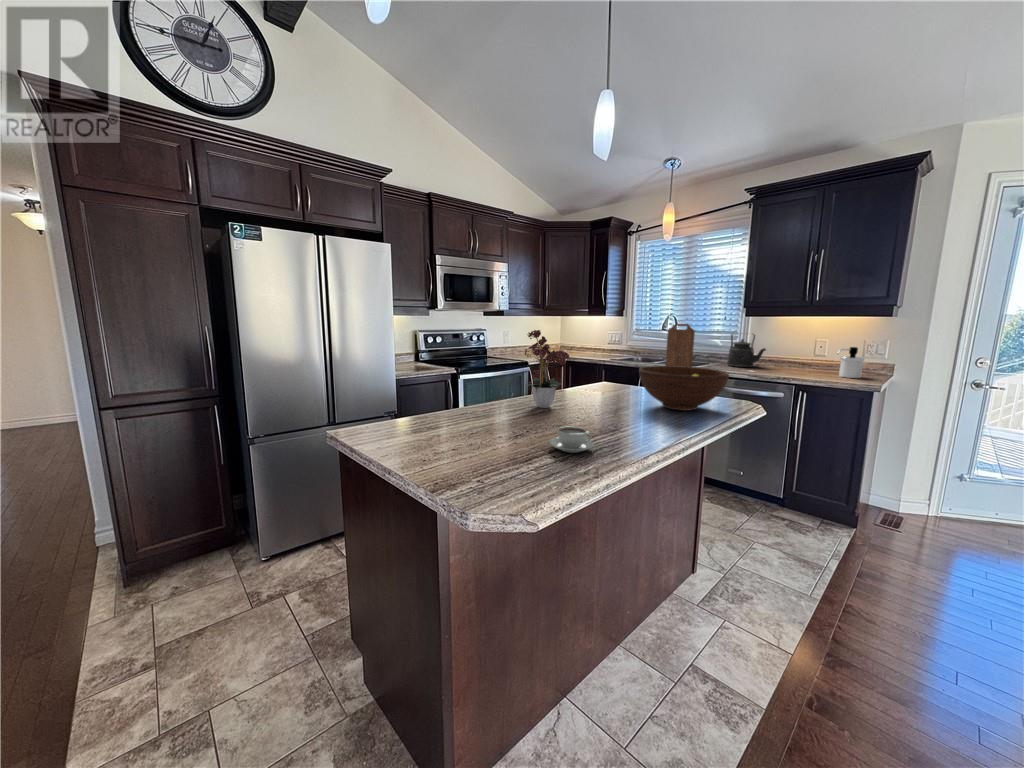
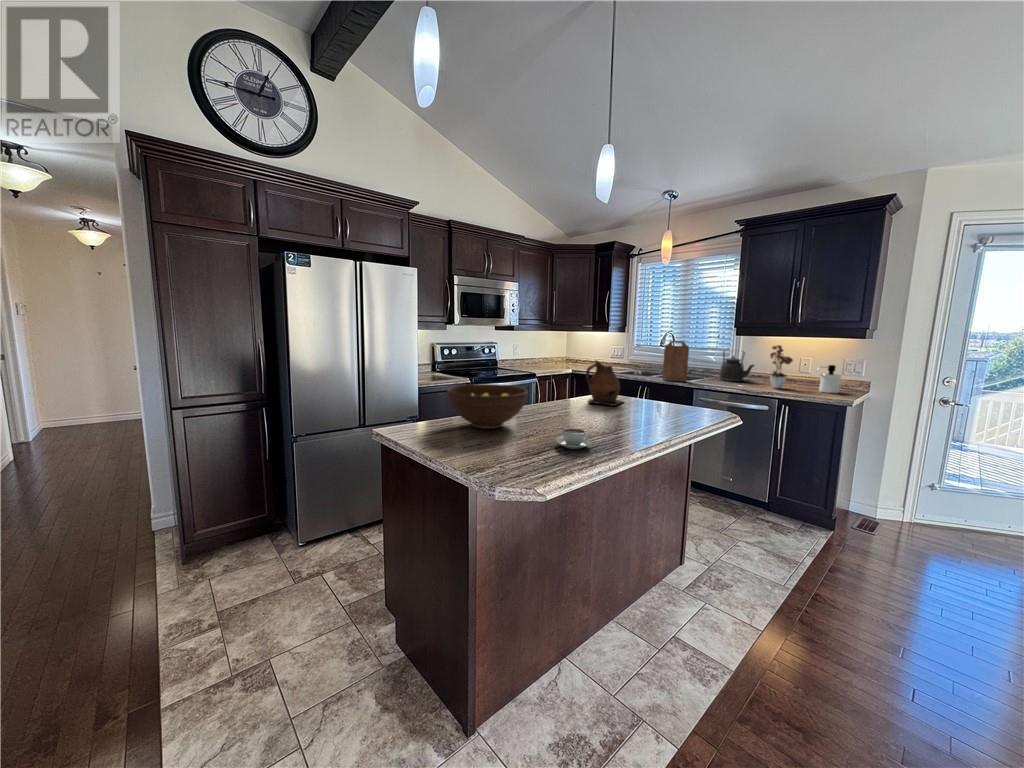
flower arrangement: present [525,330,569,408] -> present [770,345,793,388]
ceramic pitcher: none [584,344,628,397] -> present [586,360,623,406]
fruit bowl: present [639,366,729,411] -> present [447,384,528,429]

